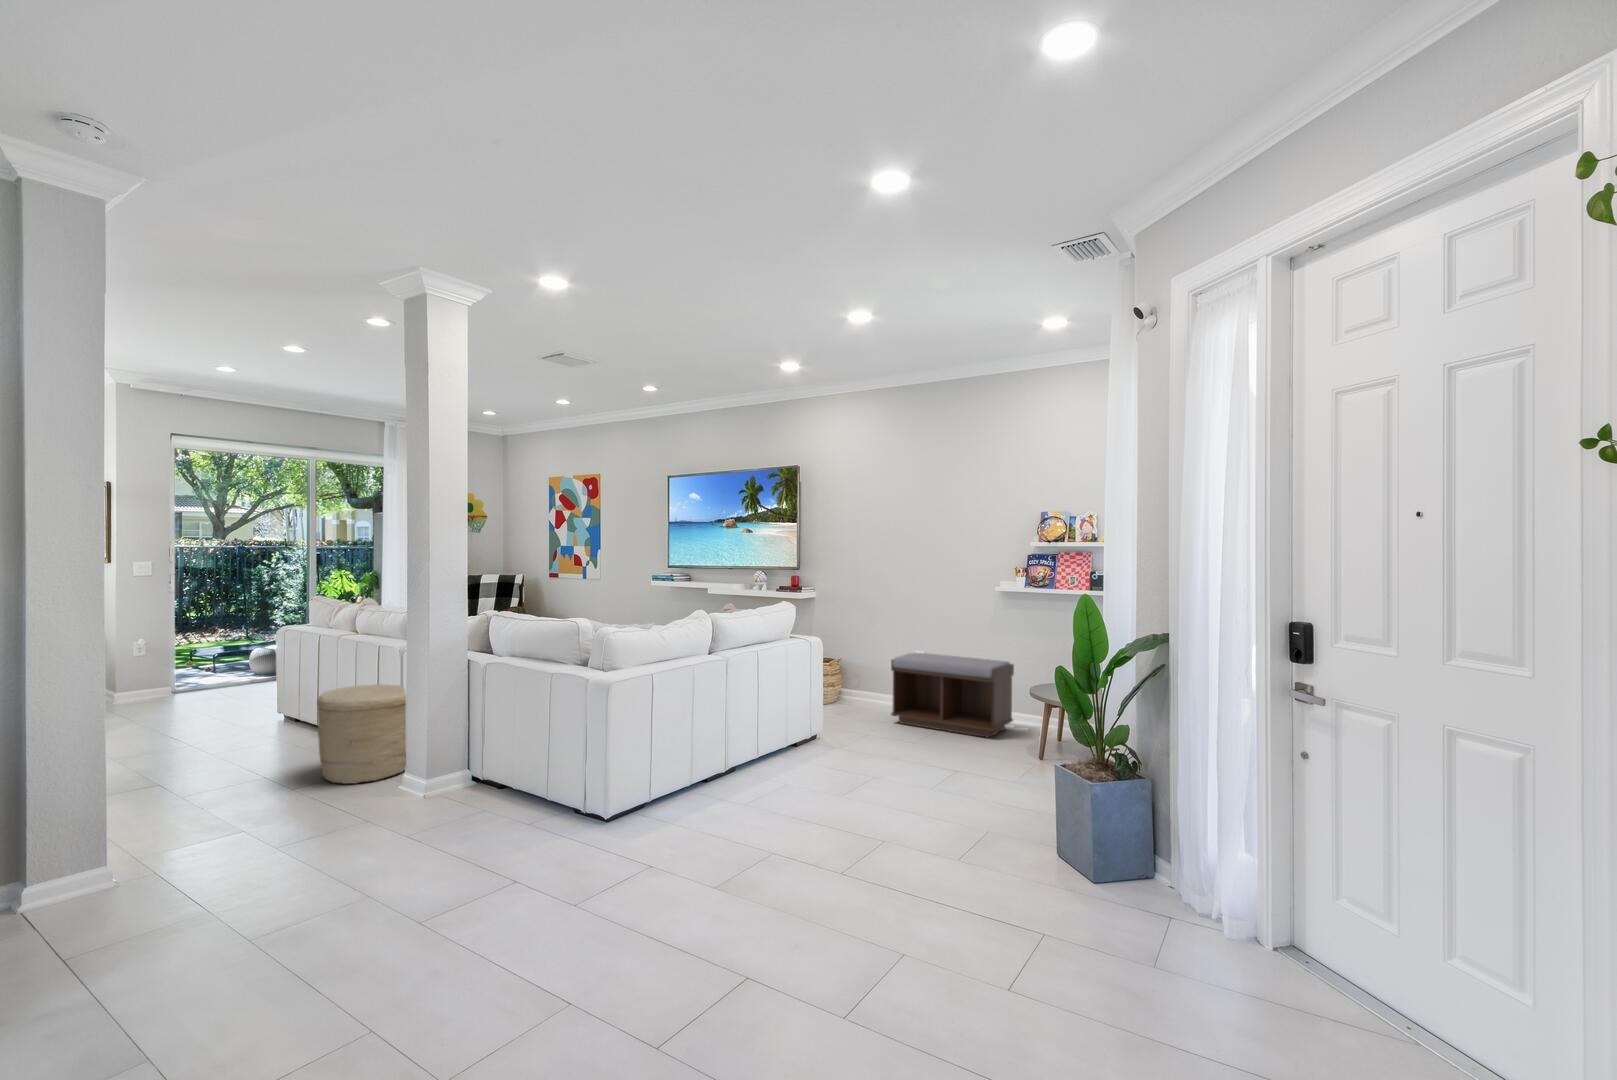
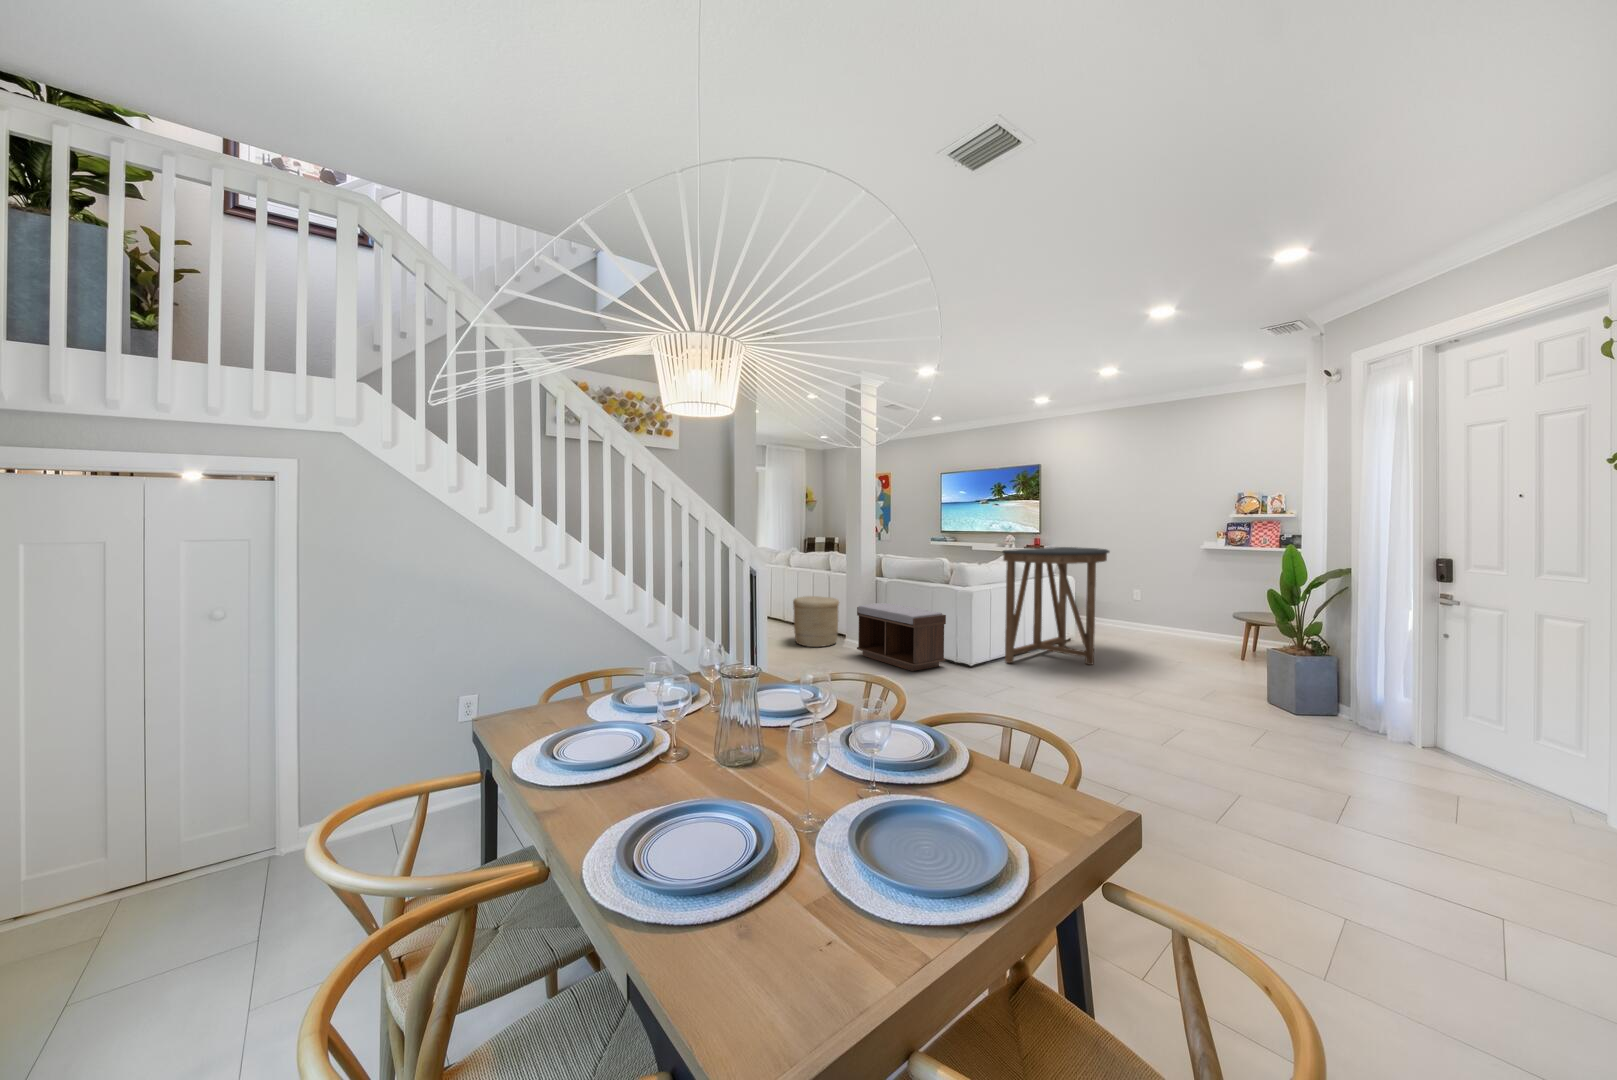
console table: none [673,592,856,798] -> present [1003,547,1109,665]
bench: present [891,653,1014,737] -> present [857,603,946,671]

